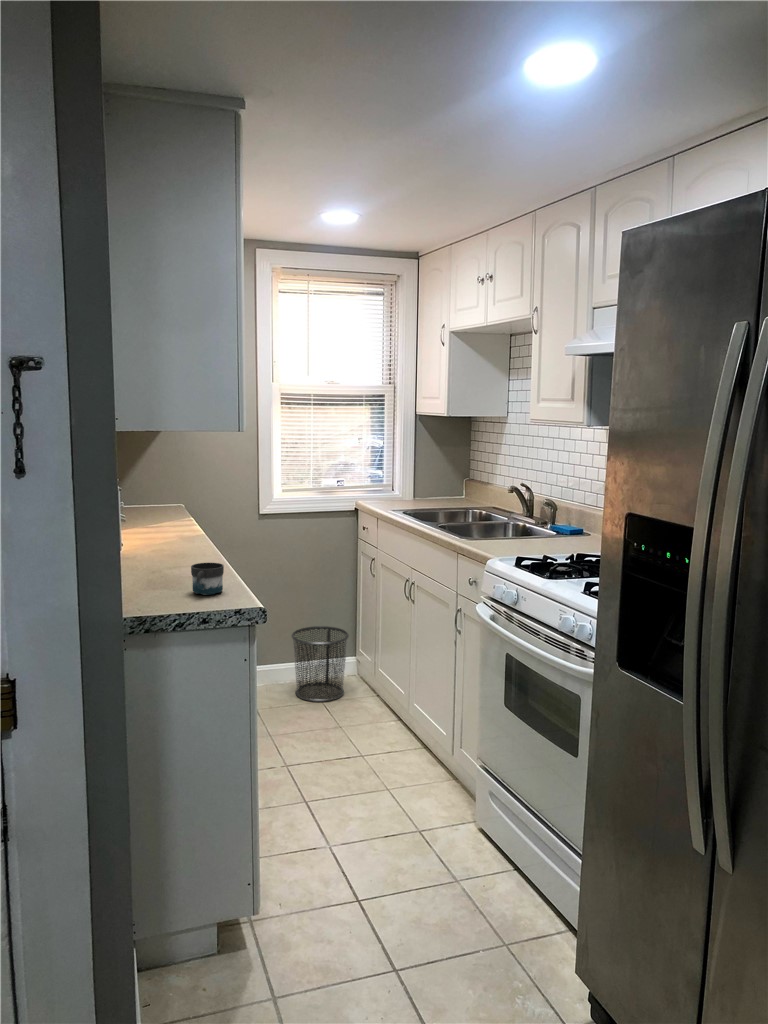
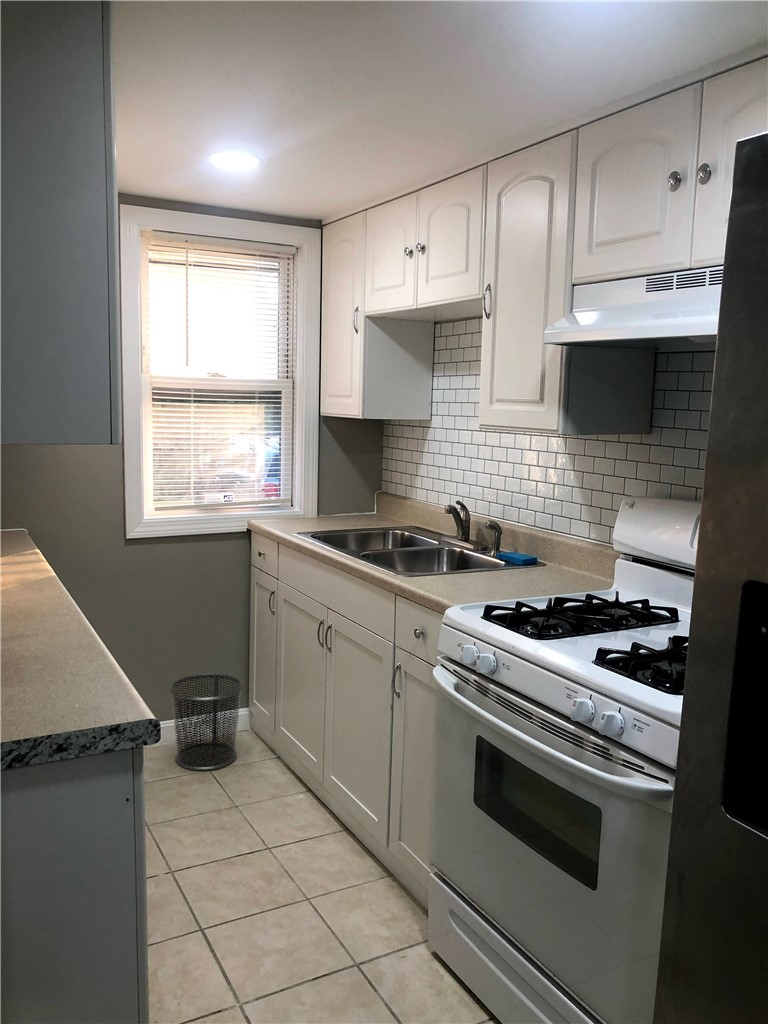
mug: present [191,563,224,595] -> none [36,642,89,695]

